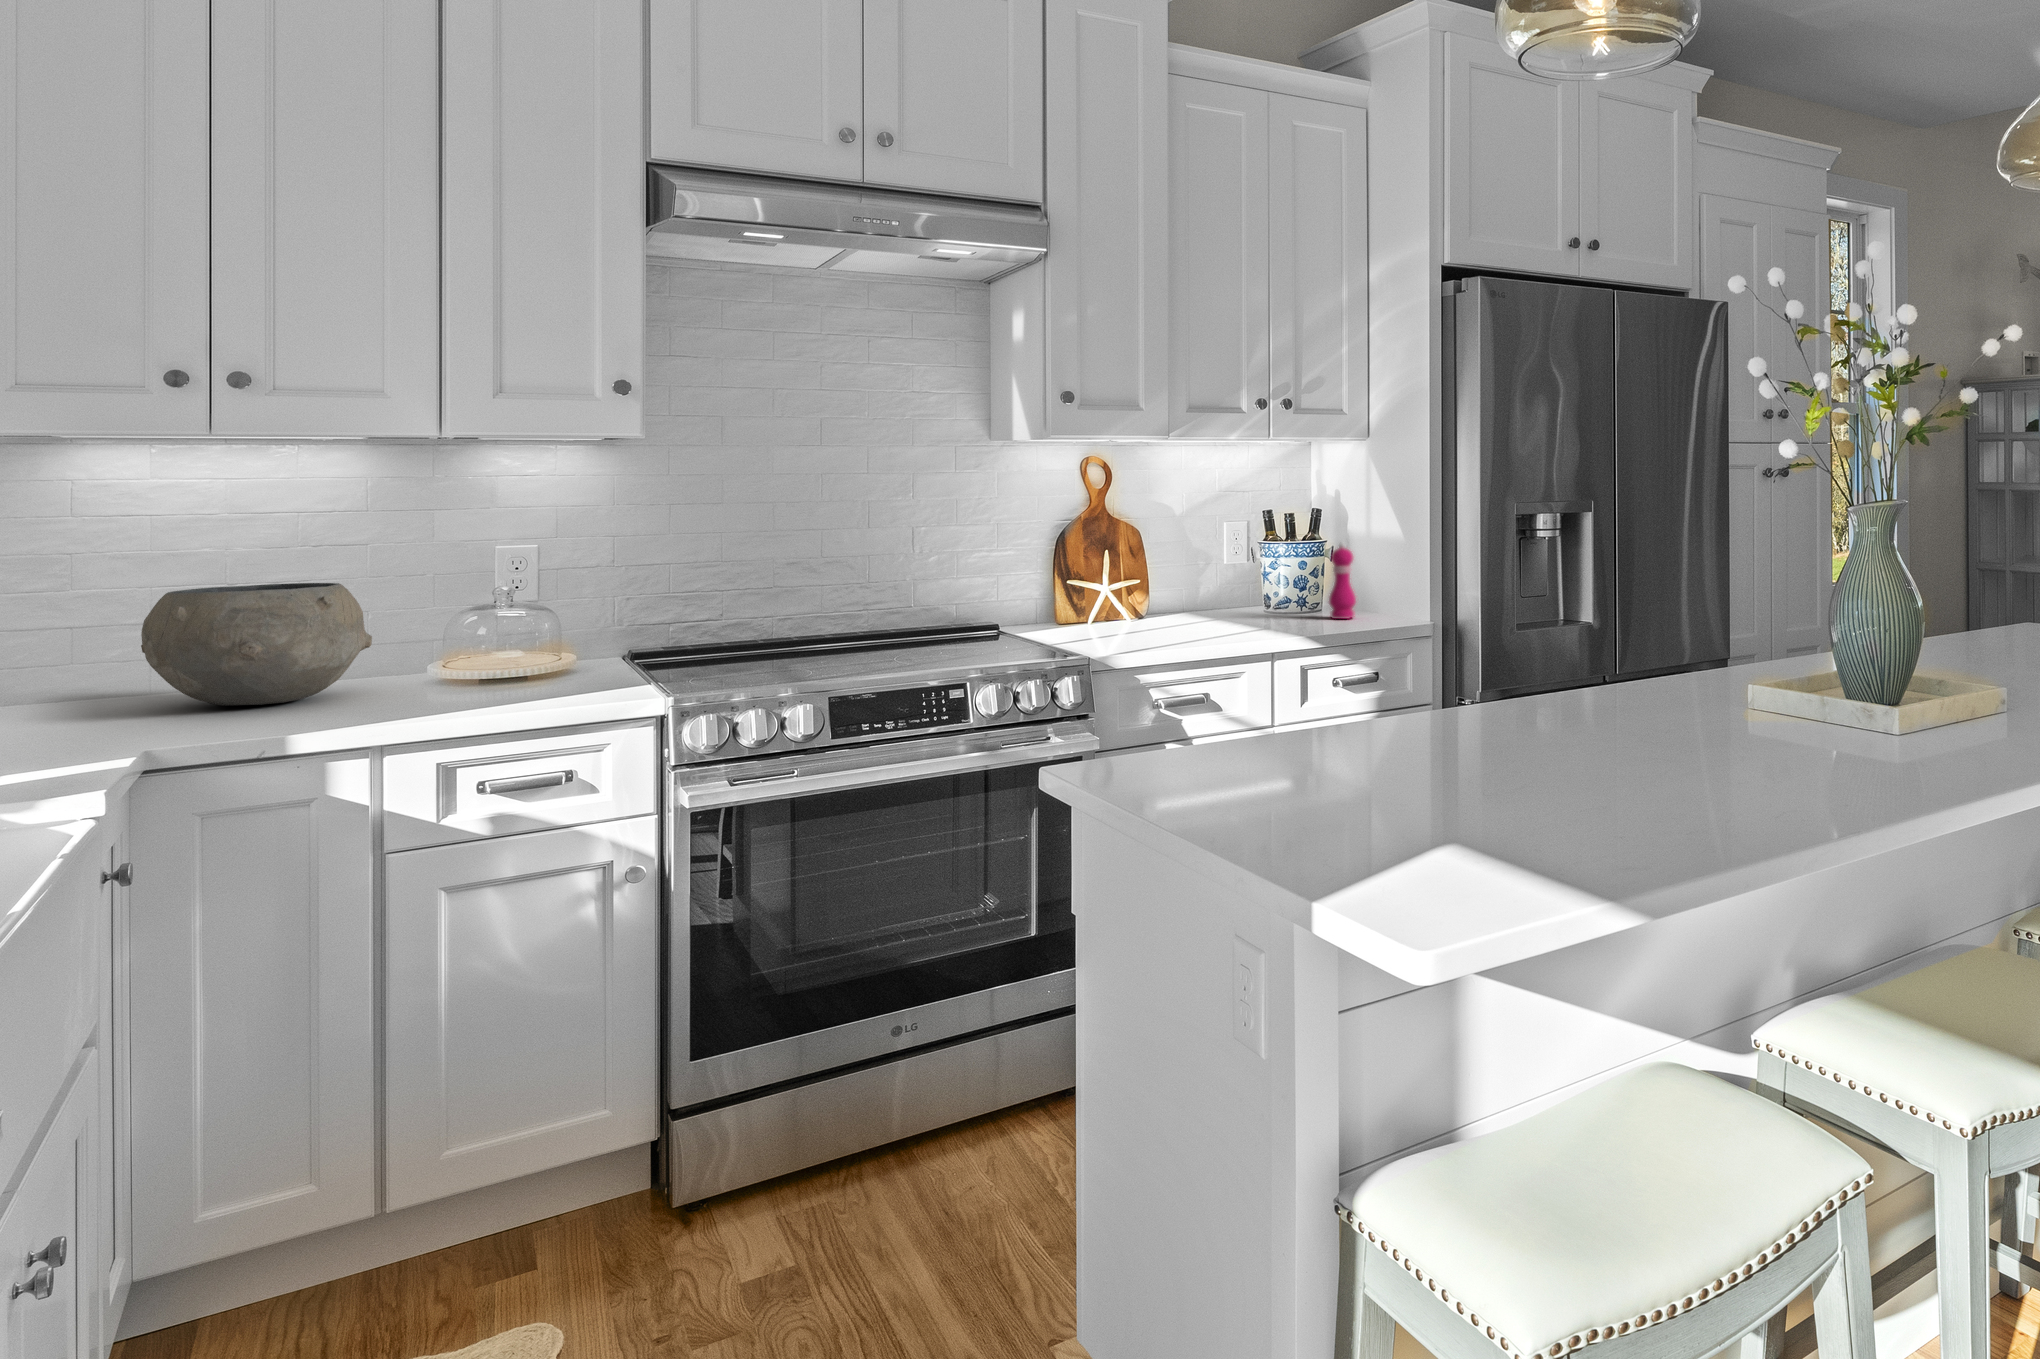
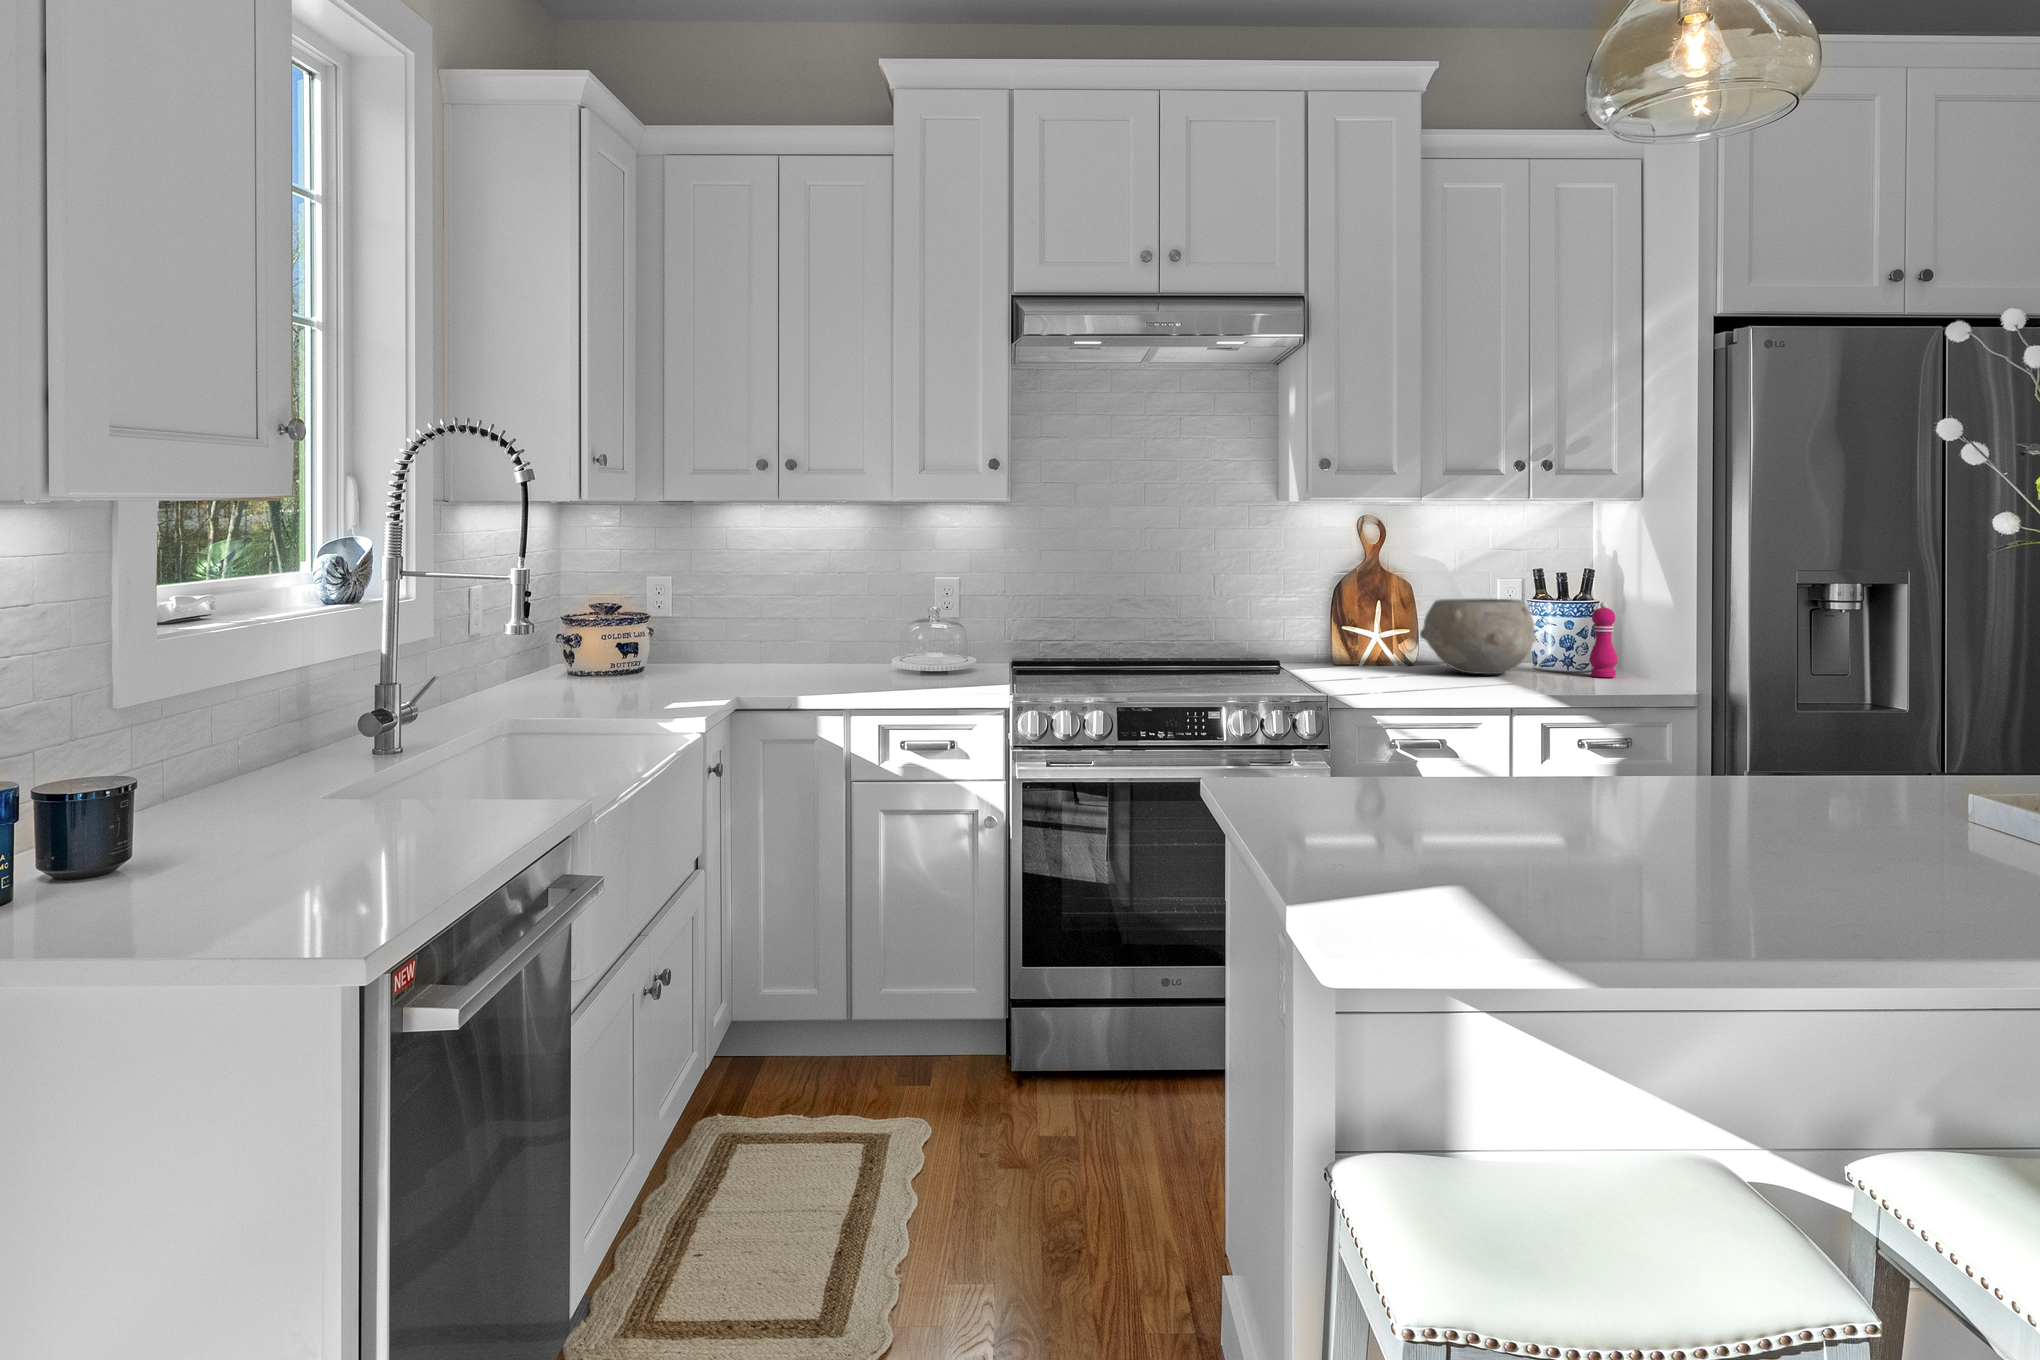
ceramic bowl: present [141,583,372,706] -> present [1420,599,1536,674]

